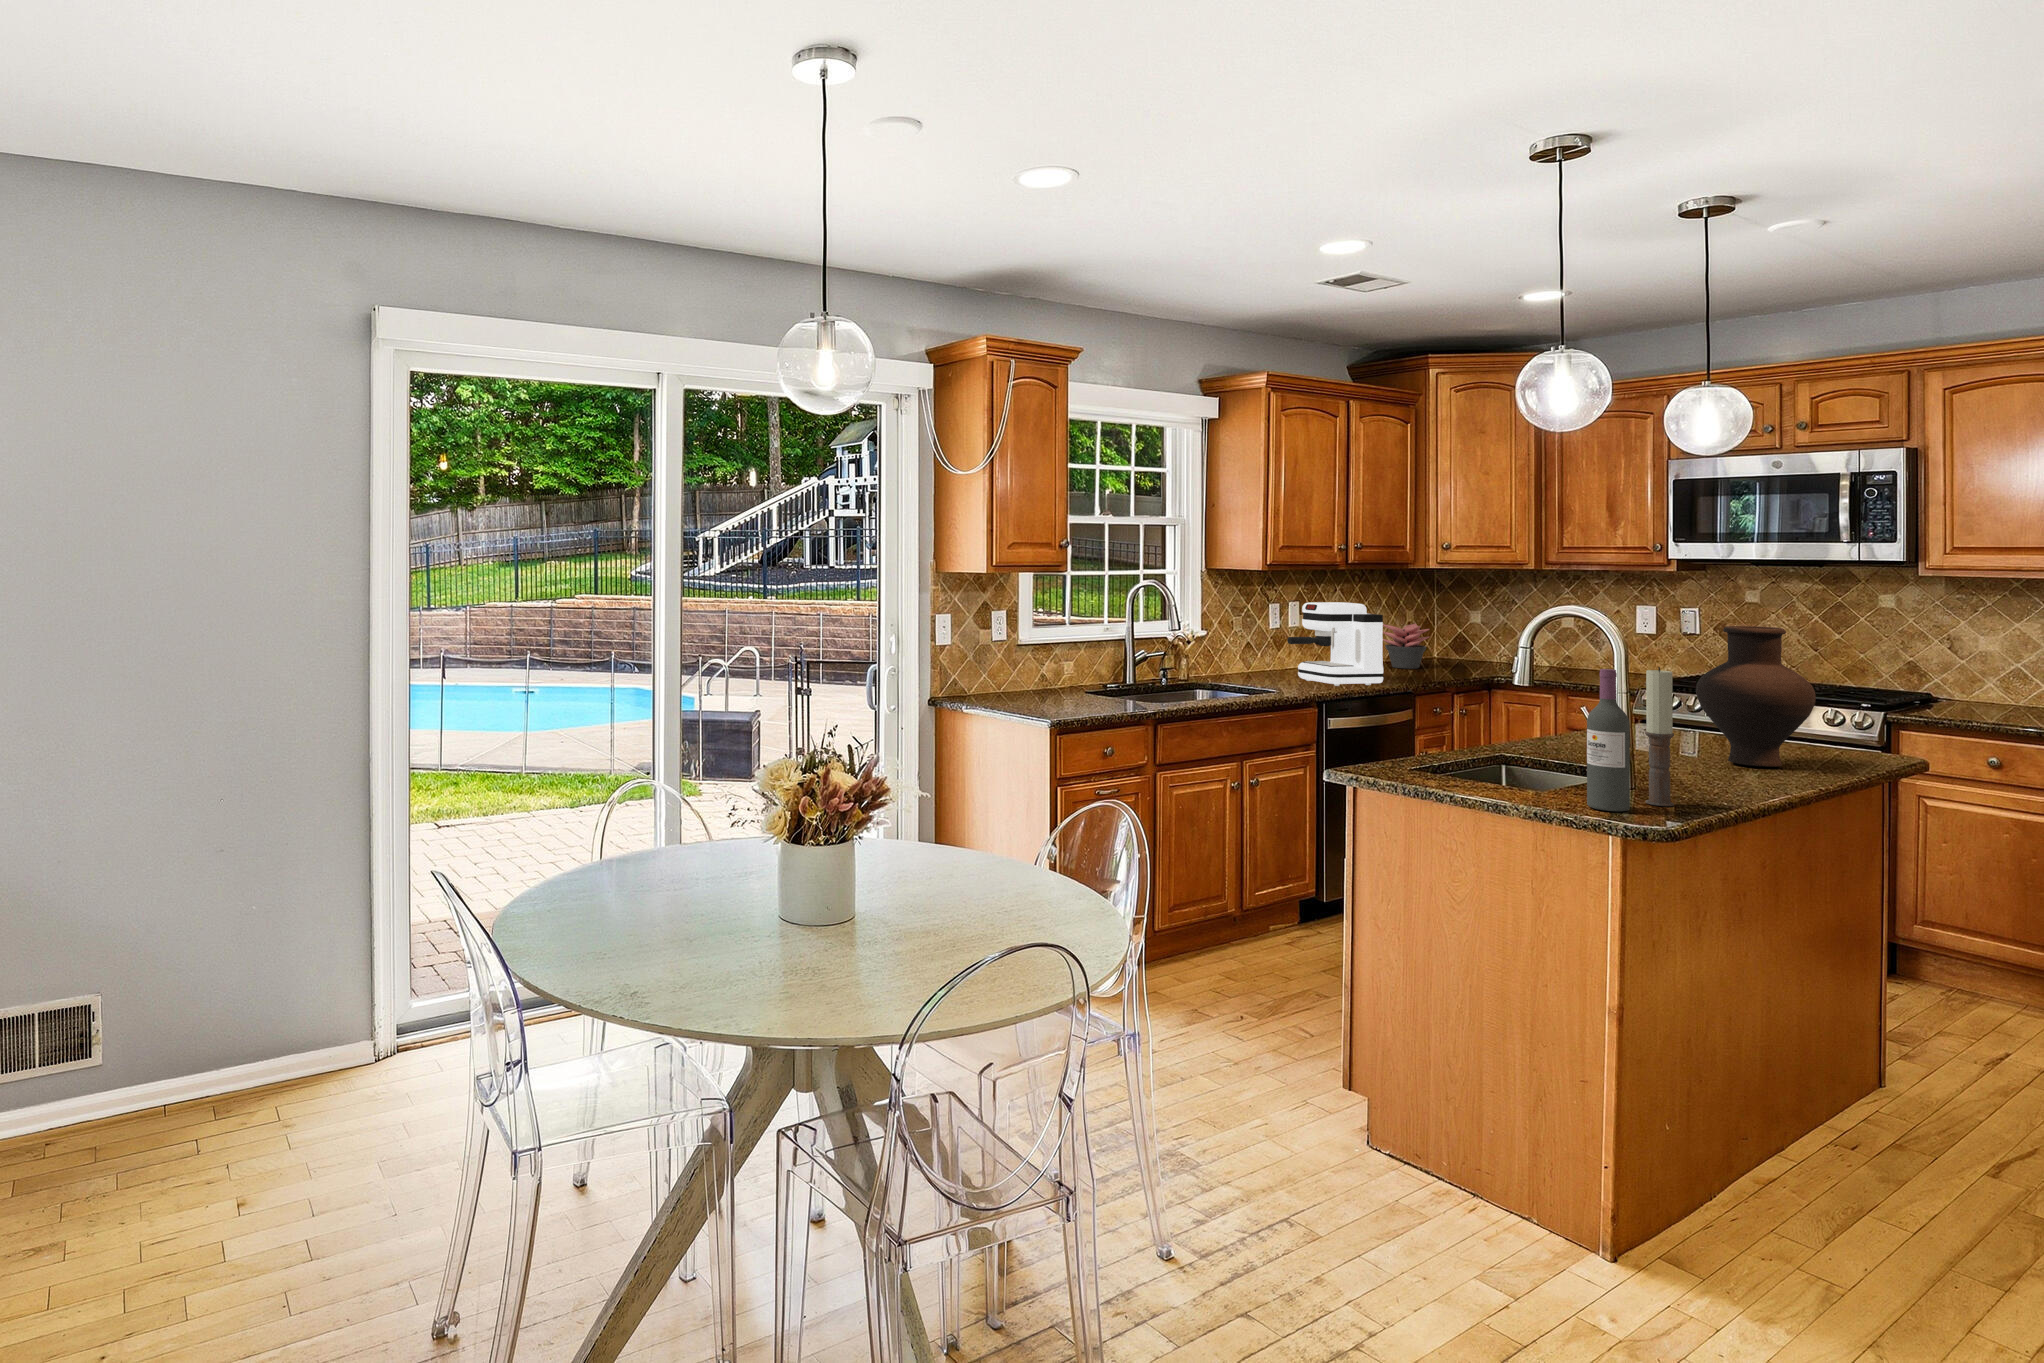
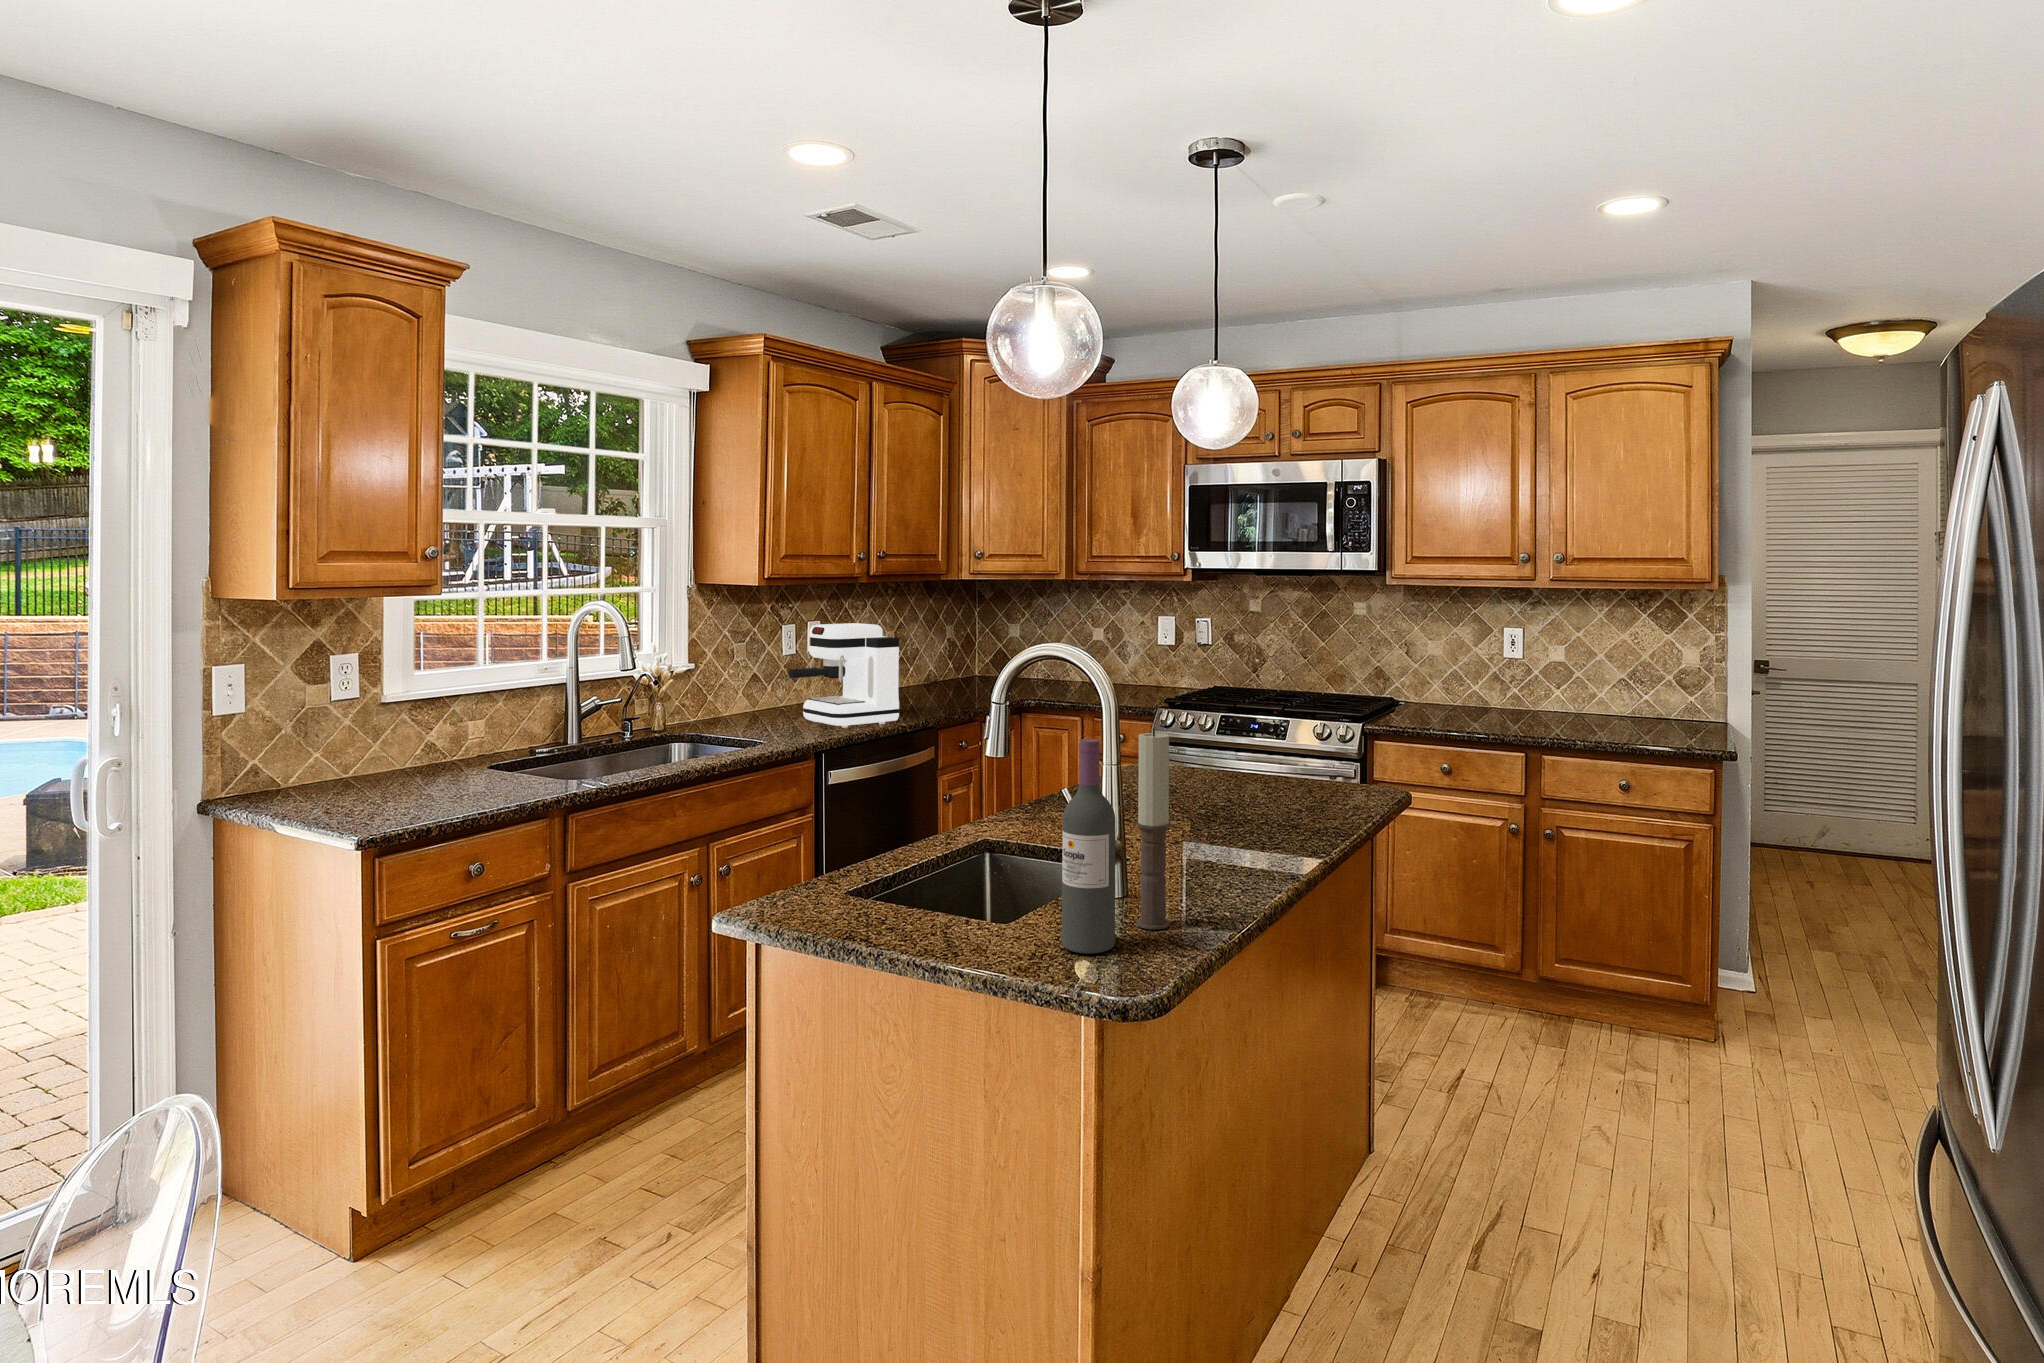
succulent plant: present [1383,624,1429,669] -> none [911,643,961,695]
vase: present [1696,626,1816,767] -> none [1201,654,1319,830]

